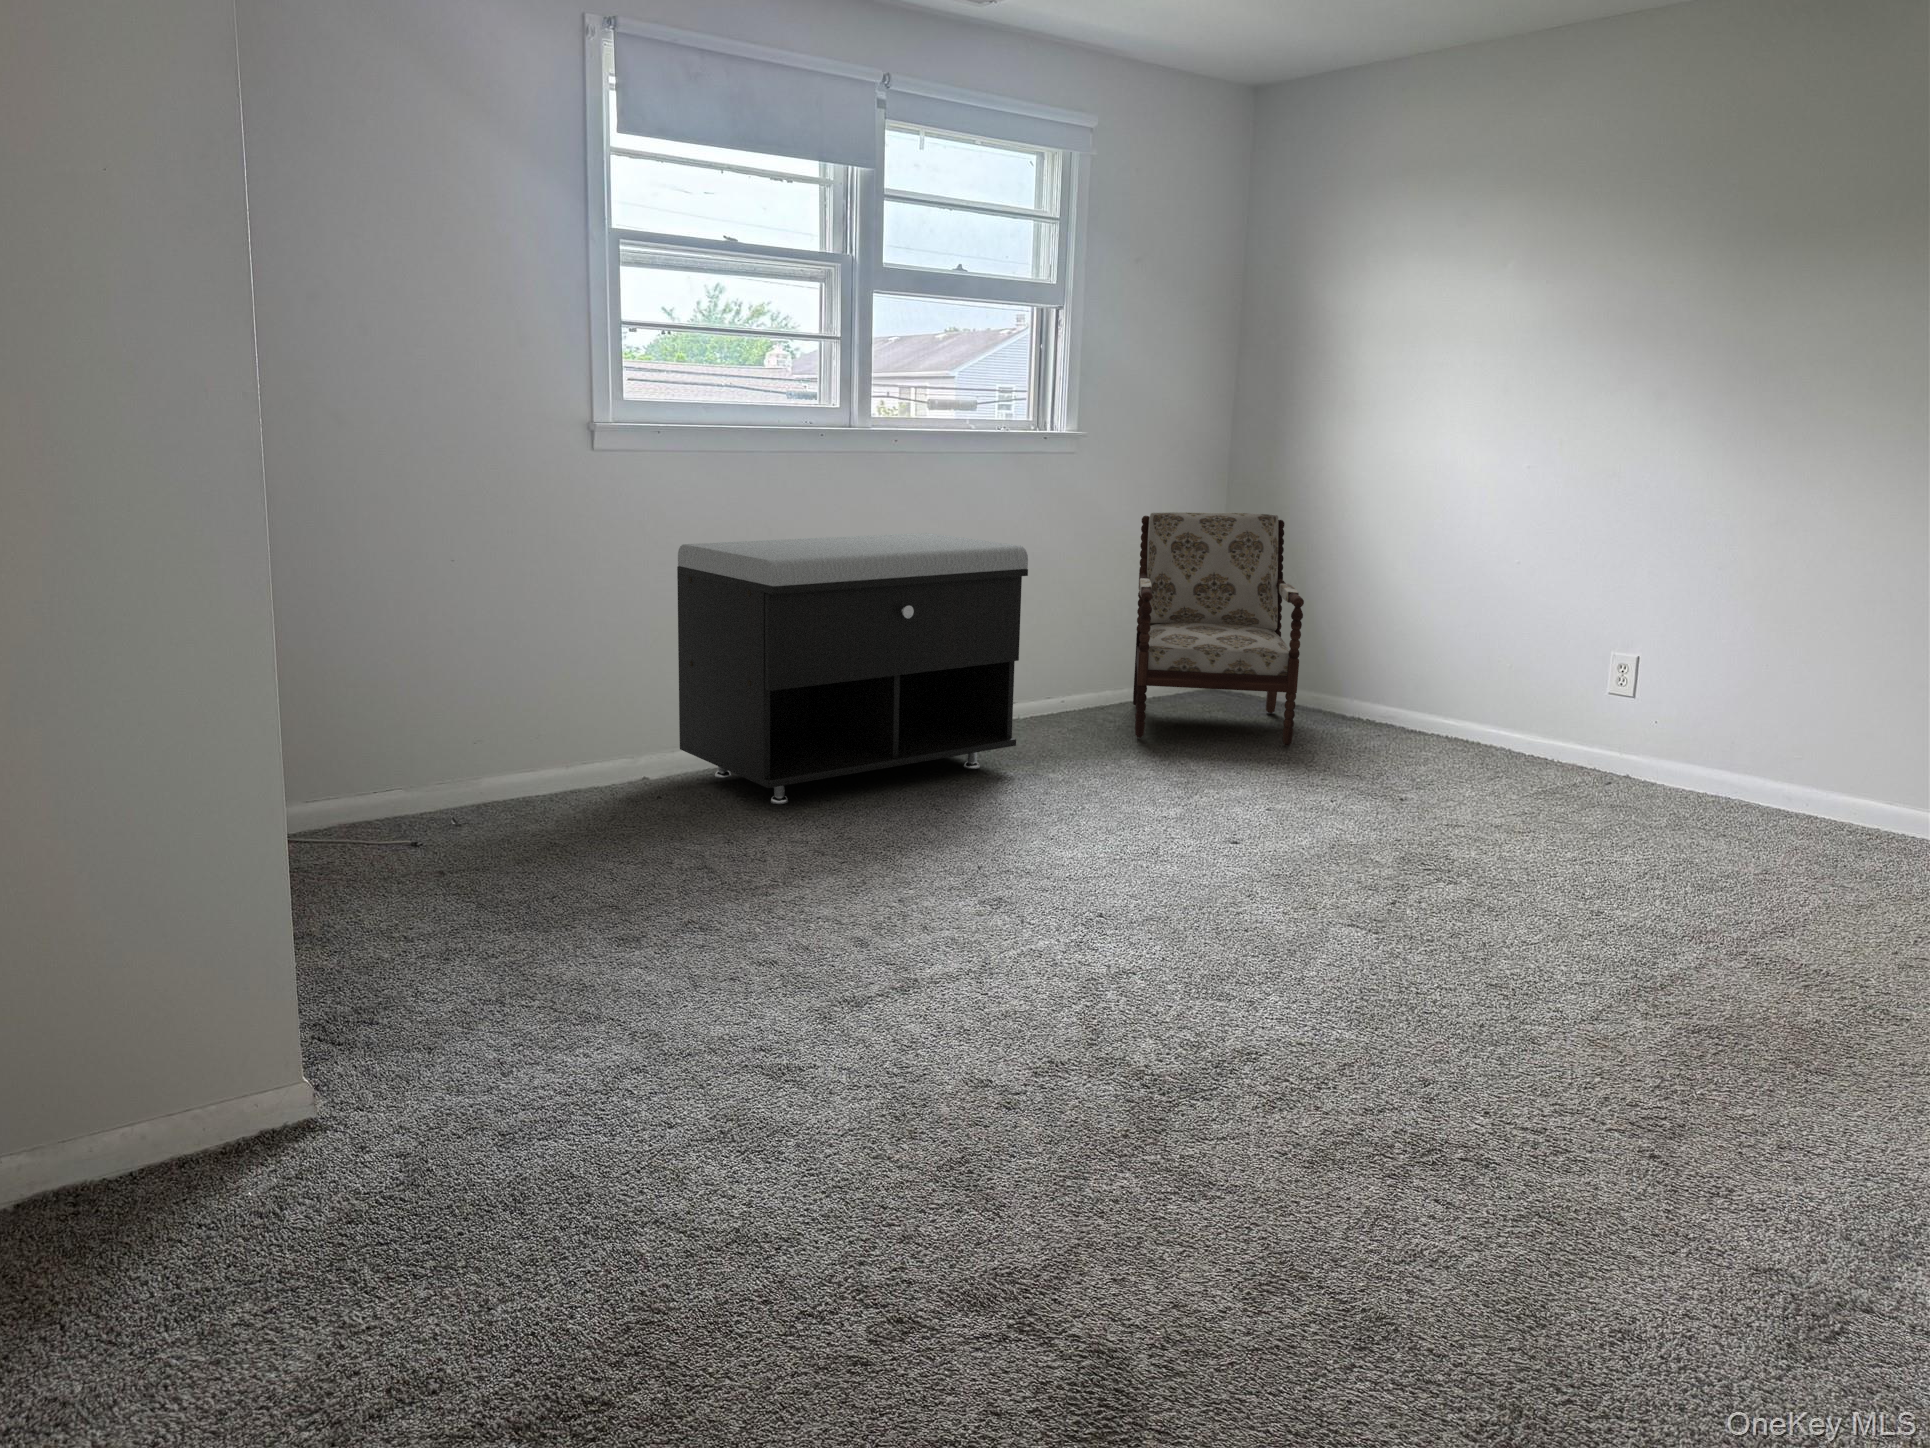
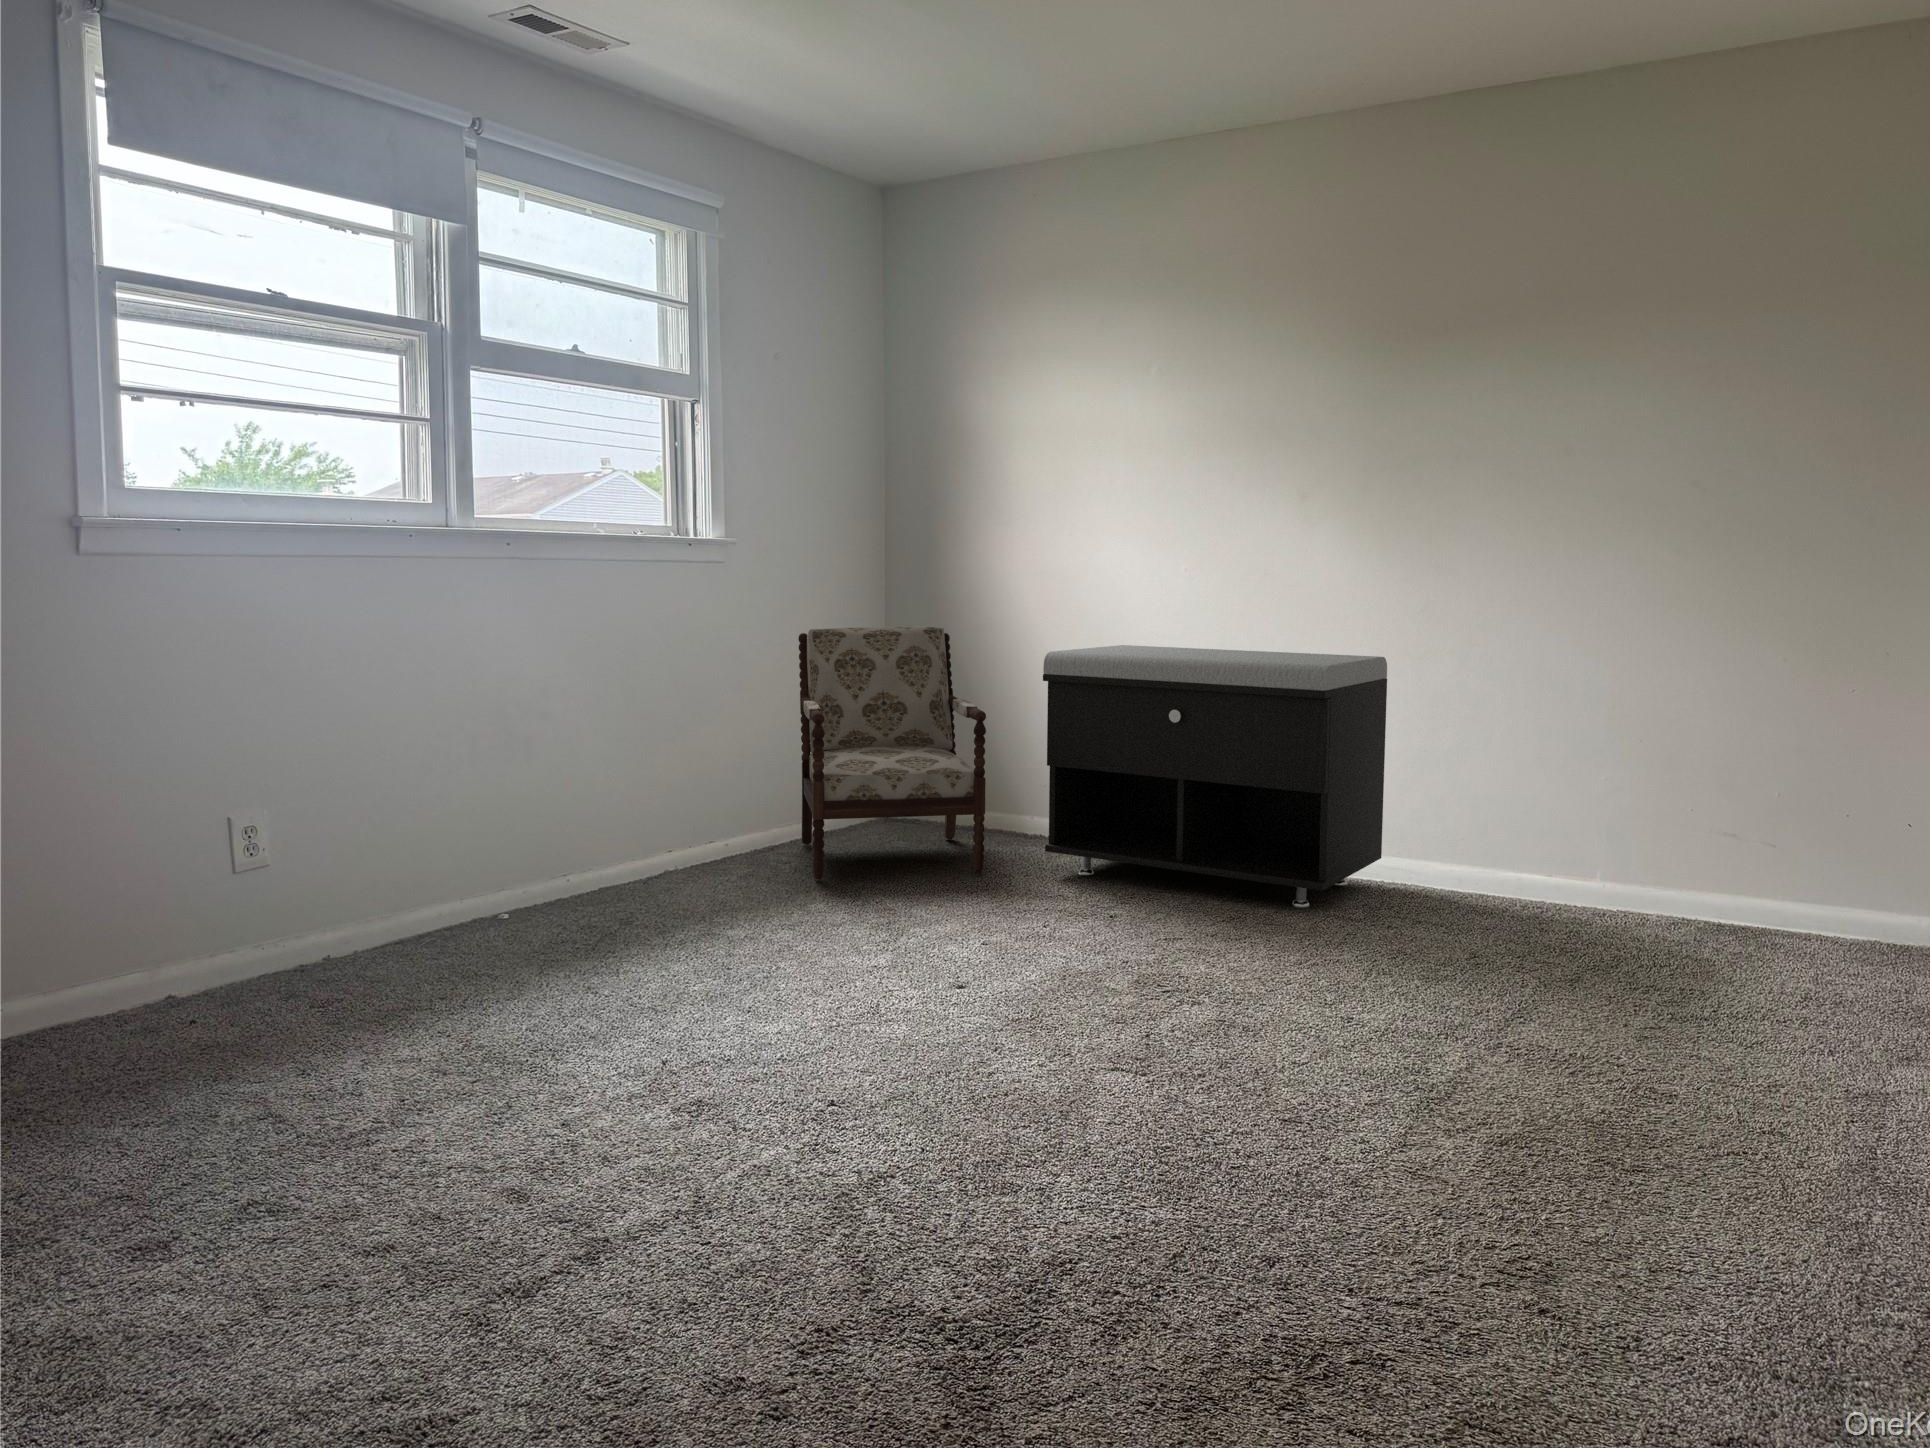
storage bench: present [677,533,1028,804] -> present [1043,645,1387,908]

